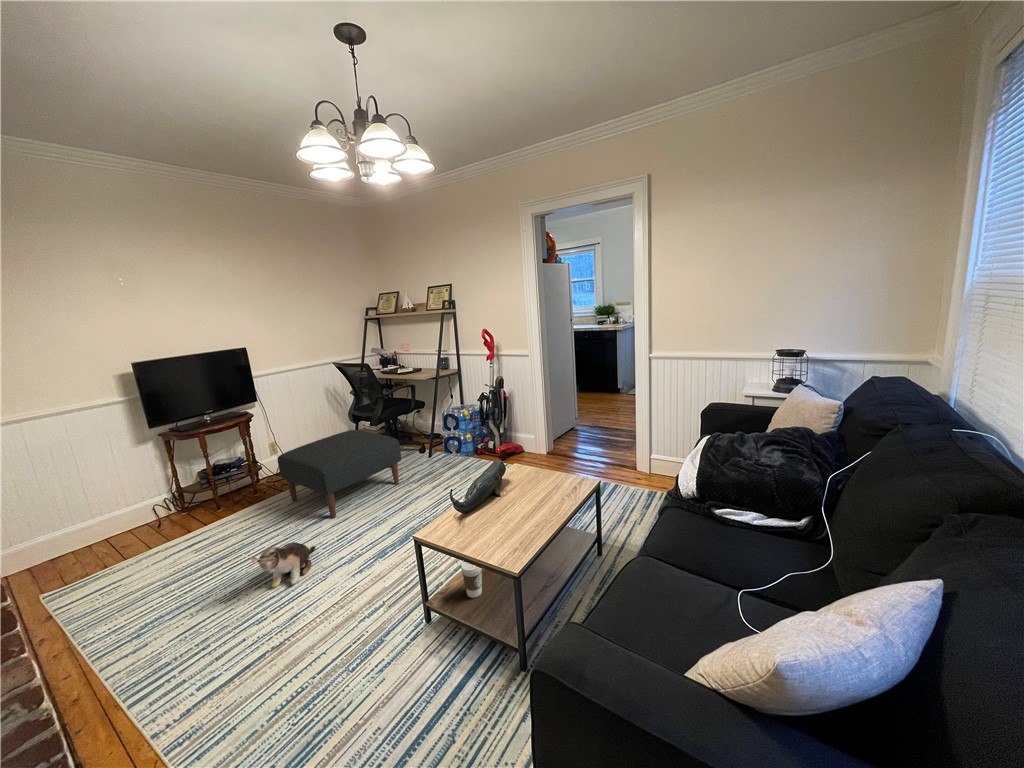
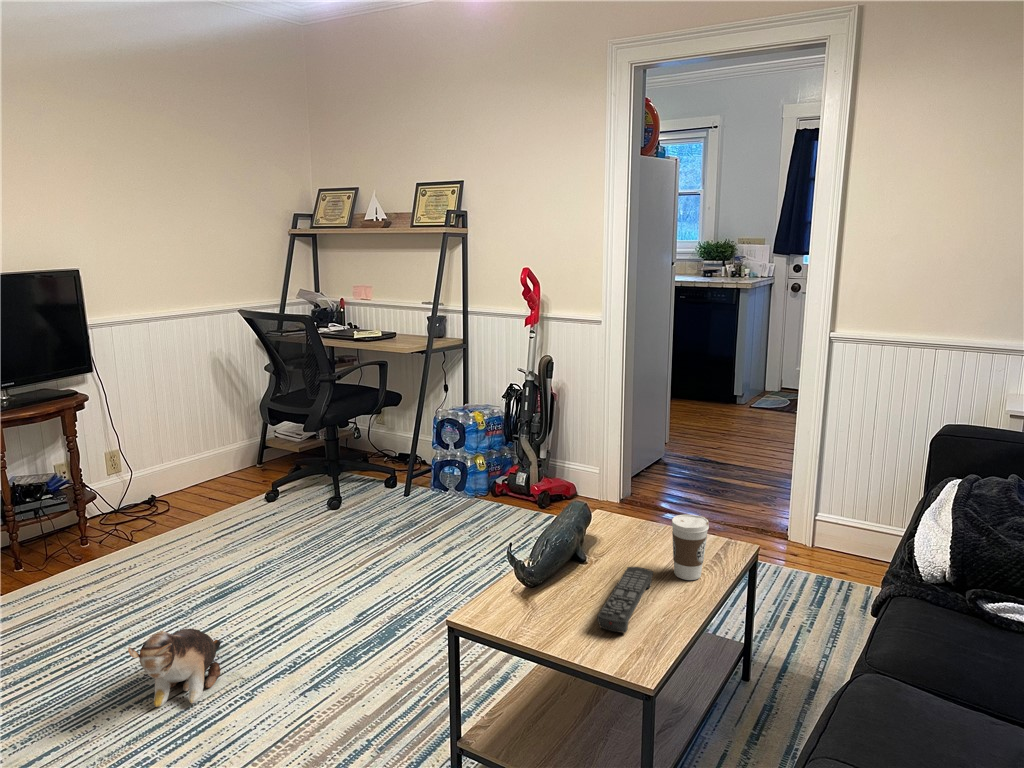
ottoman: present [278,430,401,518] -> none [138,437,363,594]
remote control: none [492,499,531,540] -> present [597,567,653,633]
coffee cup: present [461,562,482,598] -> present [672,515,709,580]

